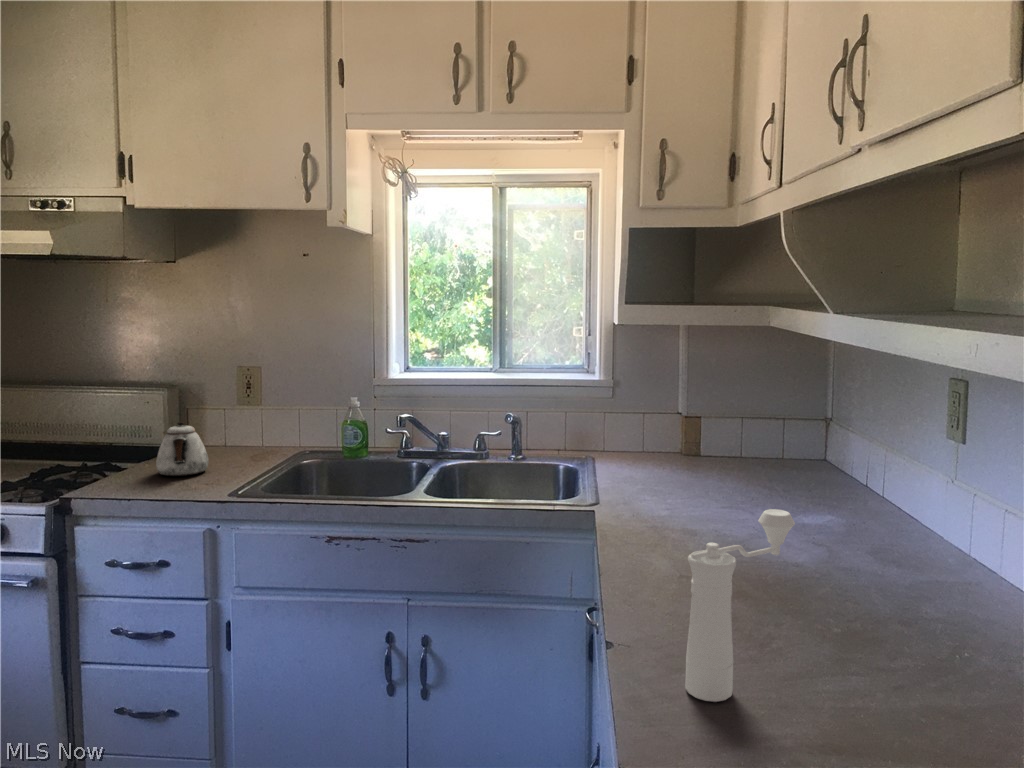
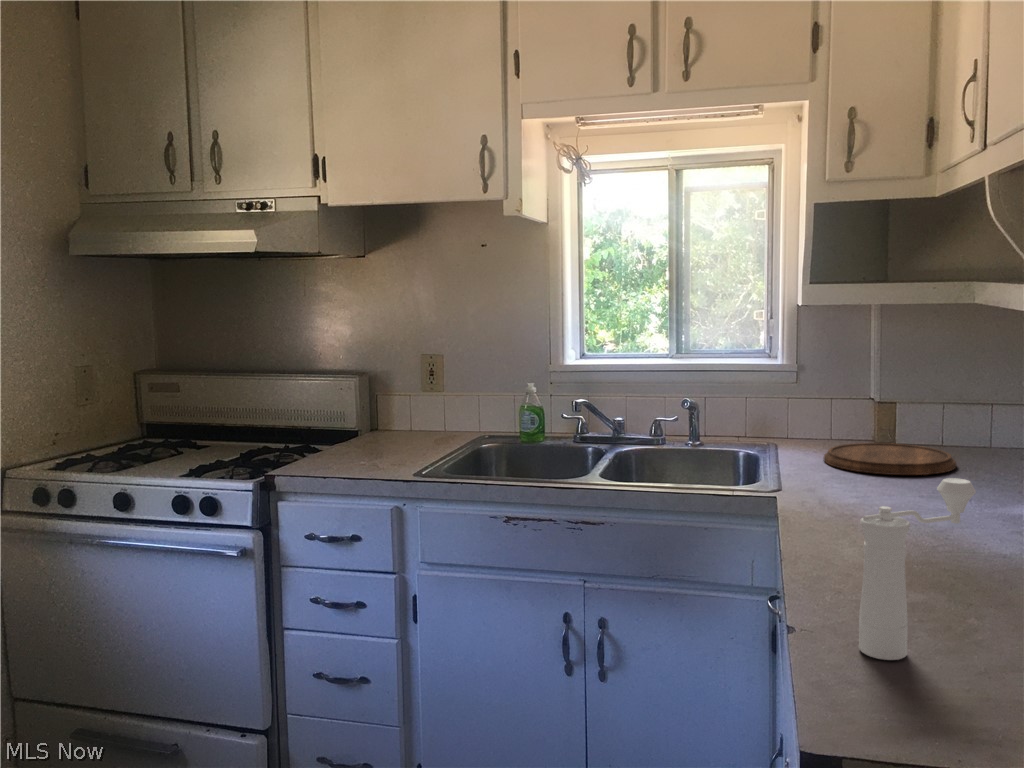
teapot: present [156,422,208,476] -> none [348,407,394,458]
cutting board: none [635,453,750,485] -> present [824,443,956,475]

